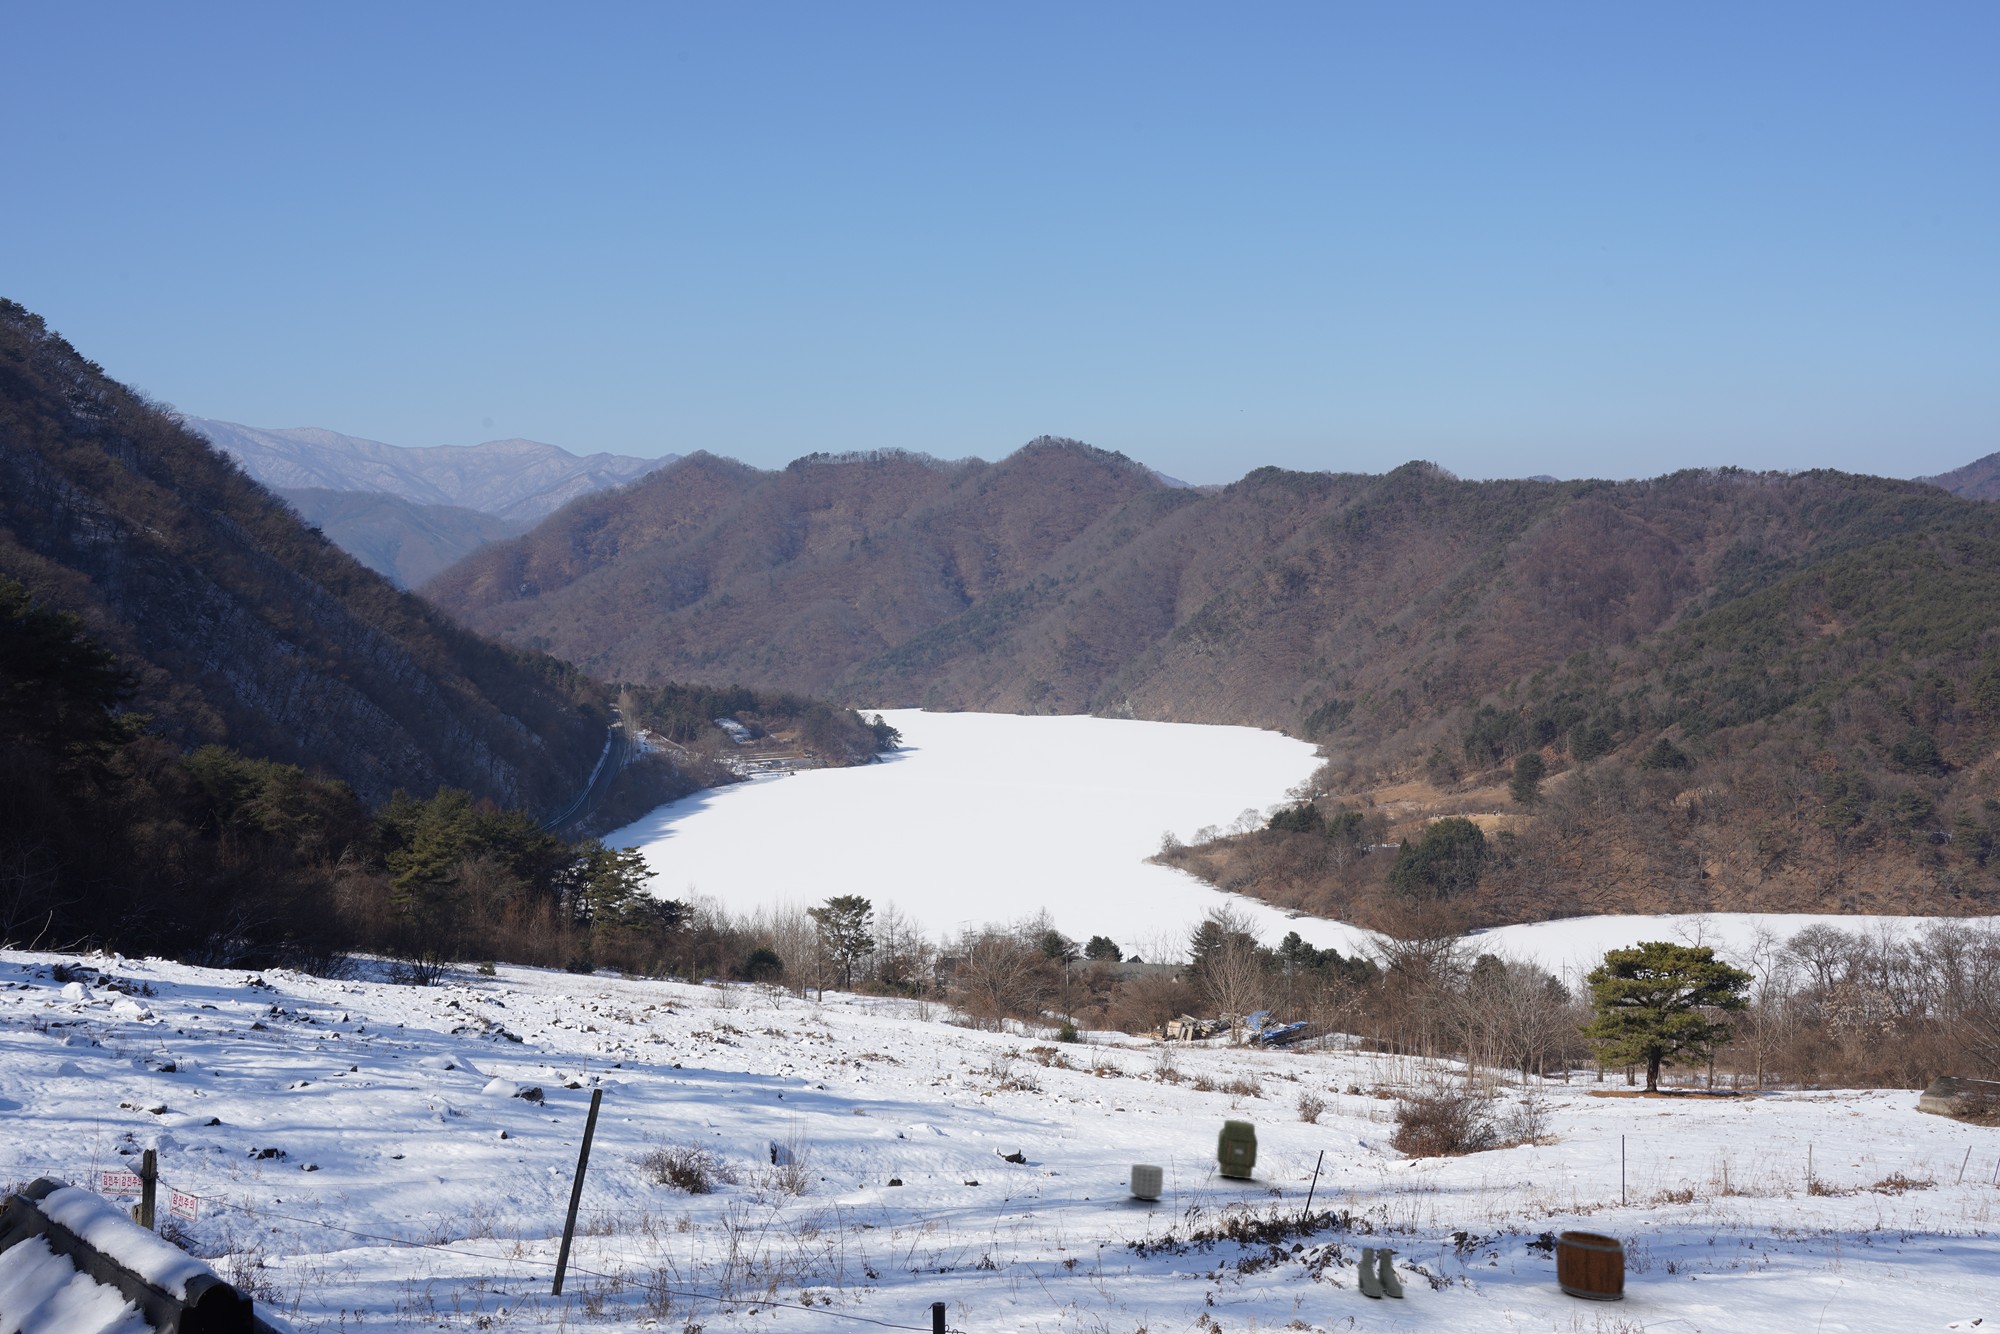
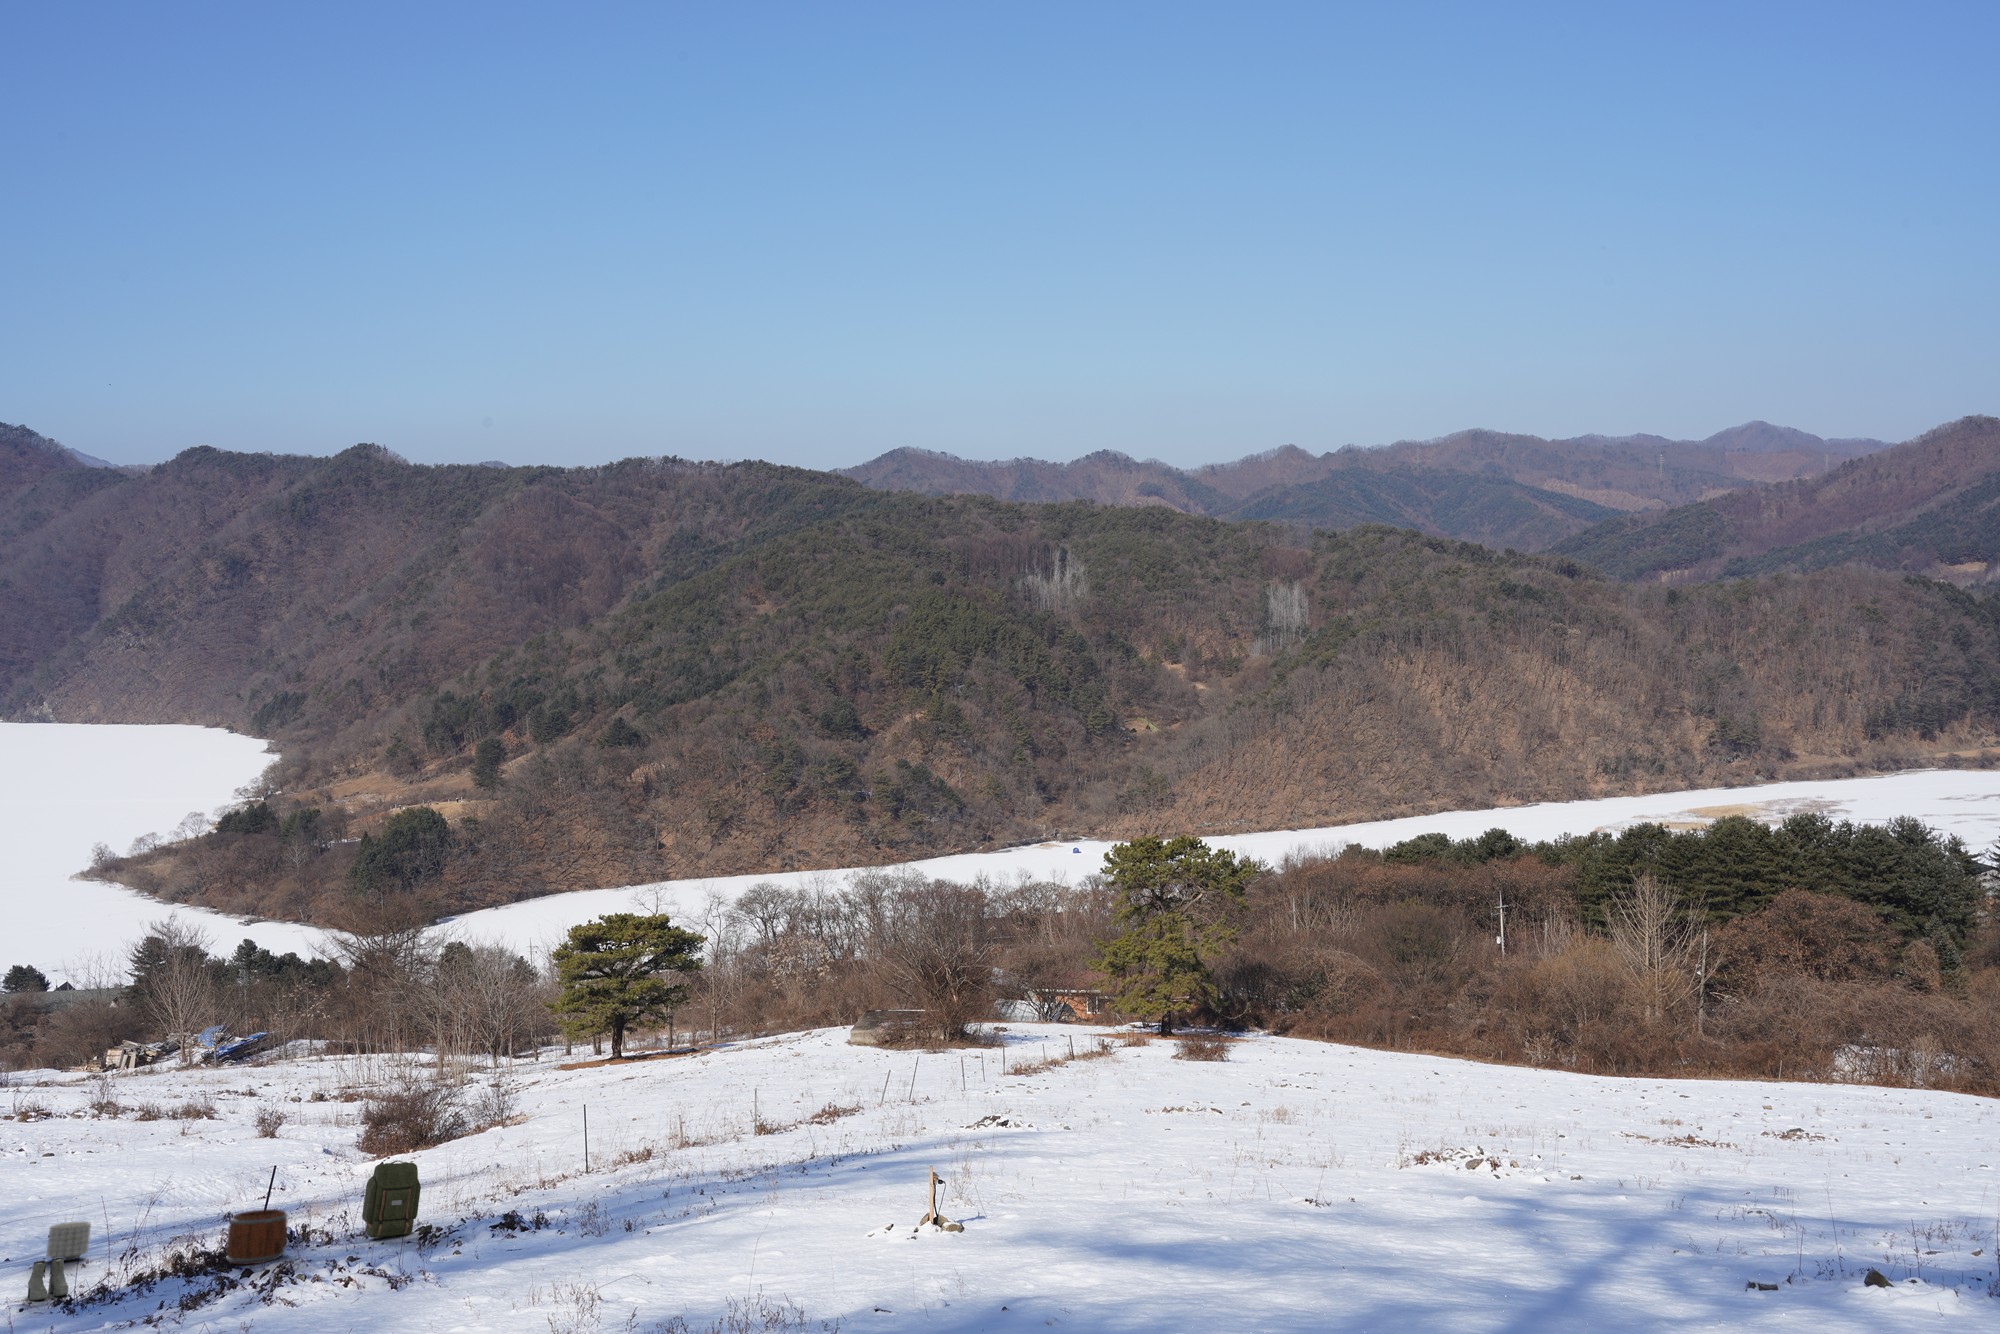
backpack: present [1217,1119,1258,1179] -> present [362,1161,421,1237]
bucket: present [1556,1231,1625,1301] -> present [226,1209,288,1264]
boots: present [1358,1248,1403,1297] -> present [28,1258,69,1301]

